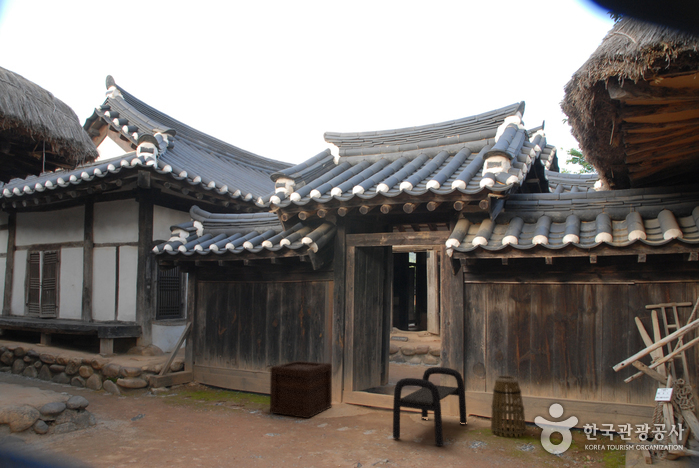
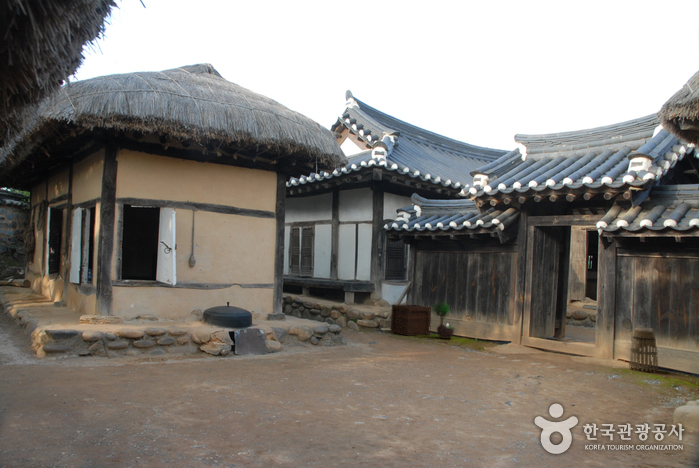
potted tree: none [218,346,254,400] -> present [432,302,454,339]
wooden crate: present [270,361,332,418] -> present [391,304,431,336]
bench: present [393,367,467,446] -> none [548,320,613,368]

